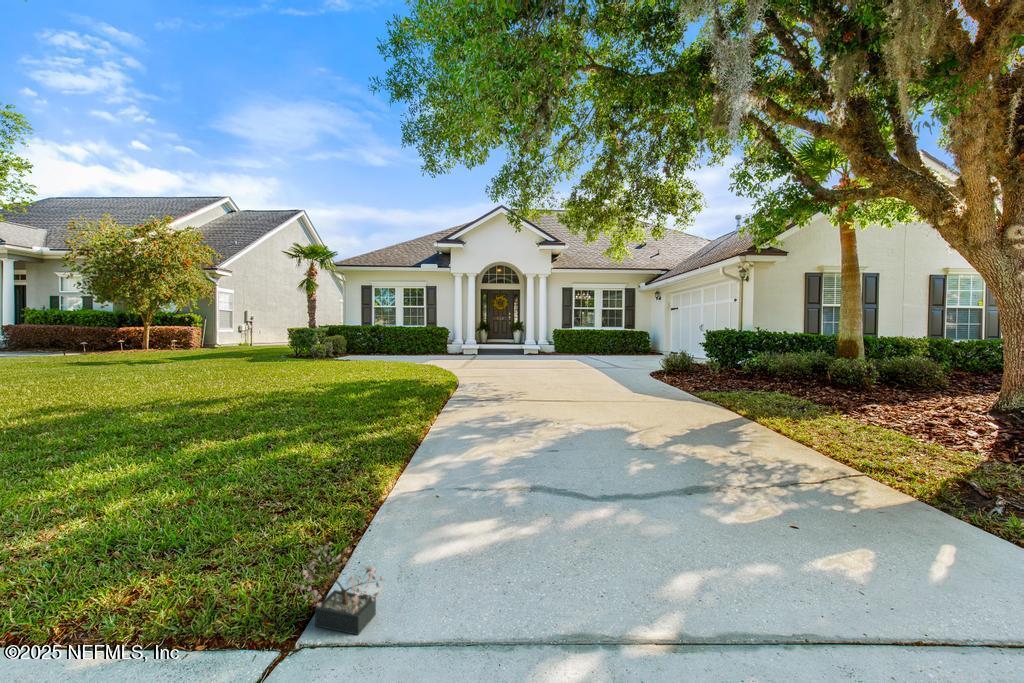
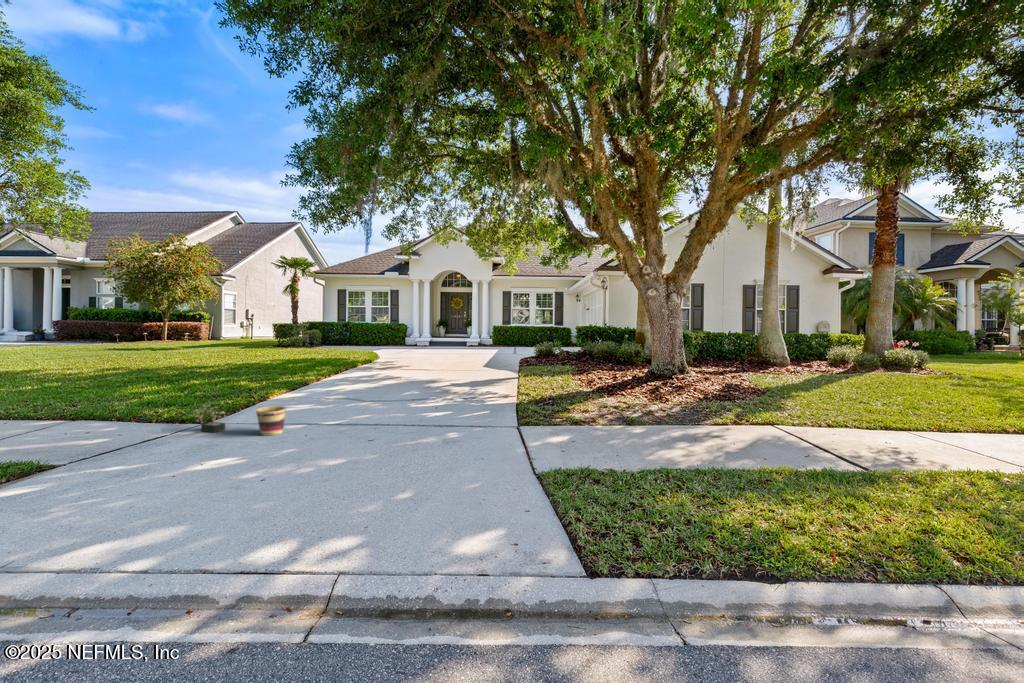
basket: none [479,547,553,650] -> present [256,406,286,436]

